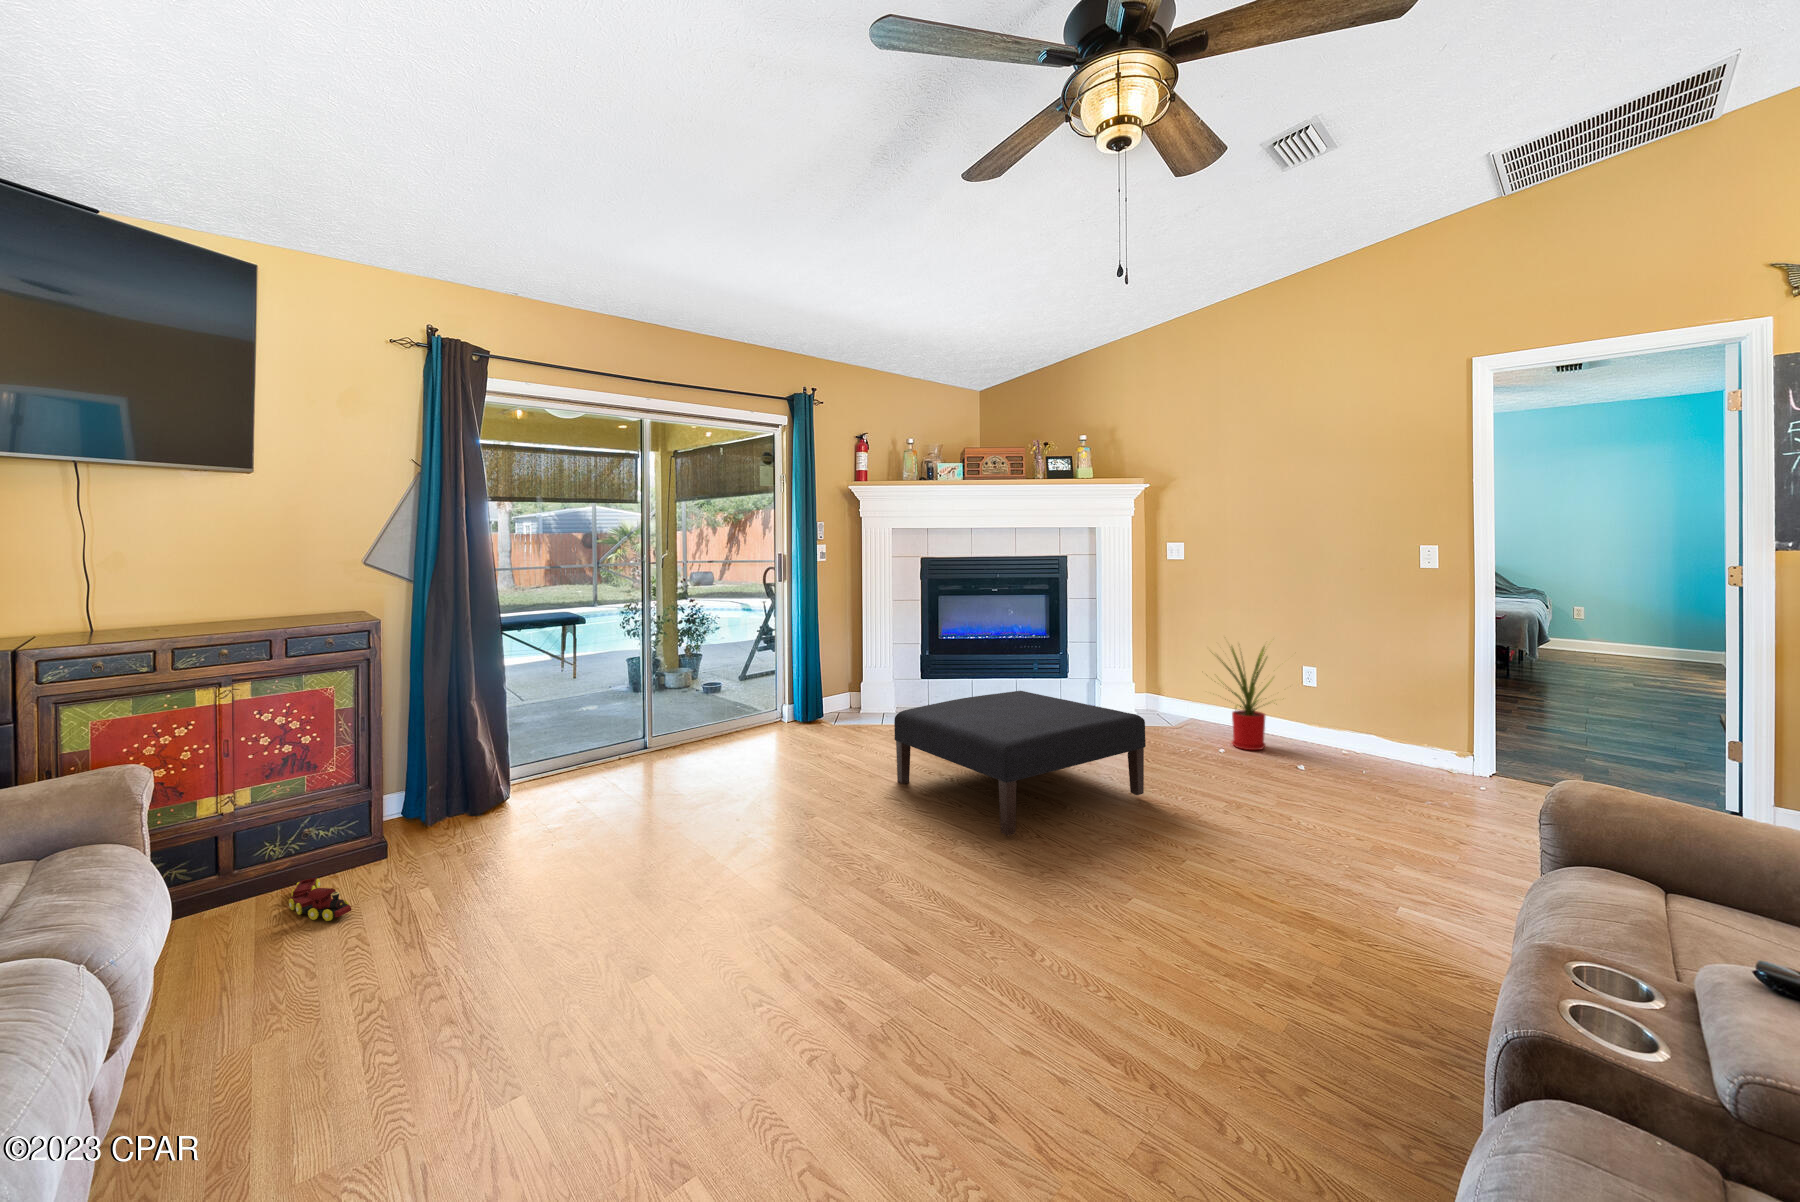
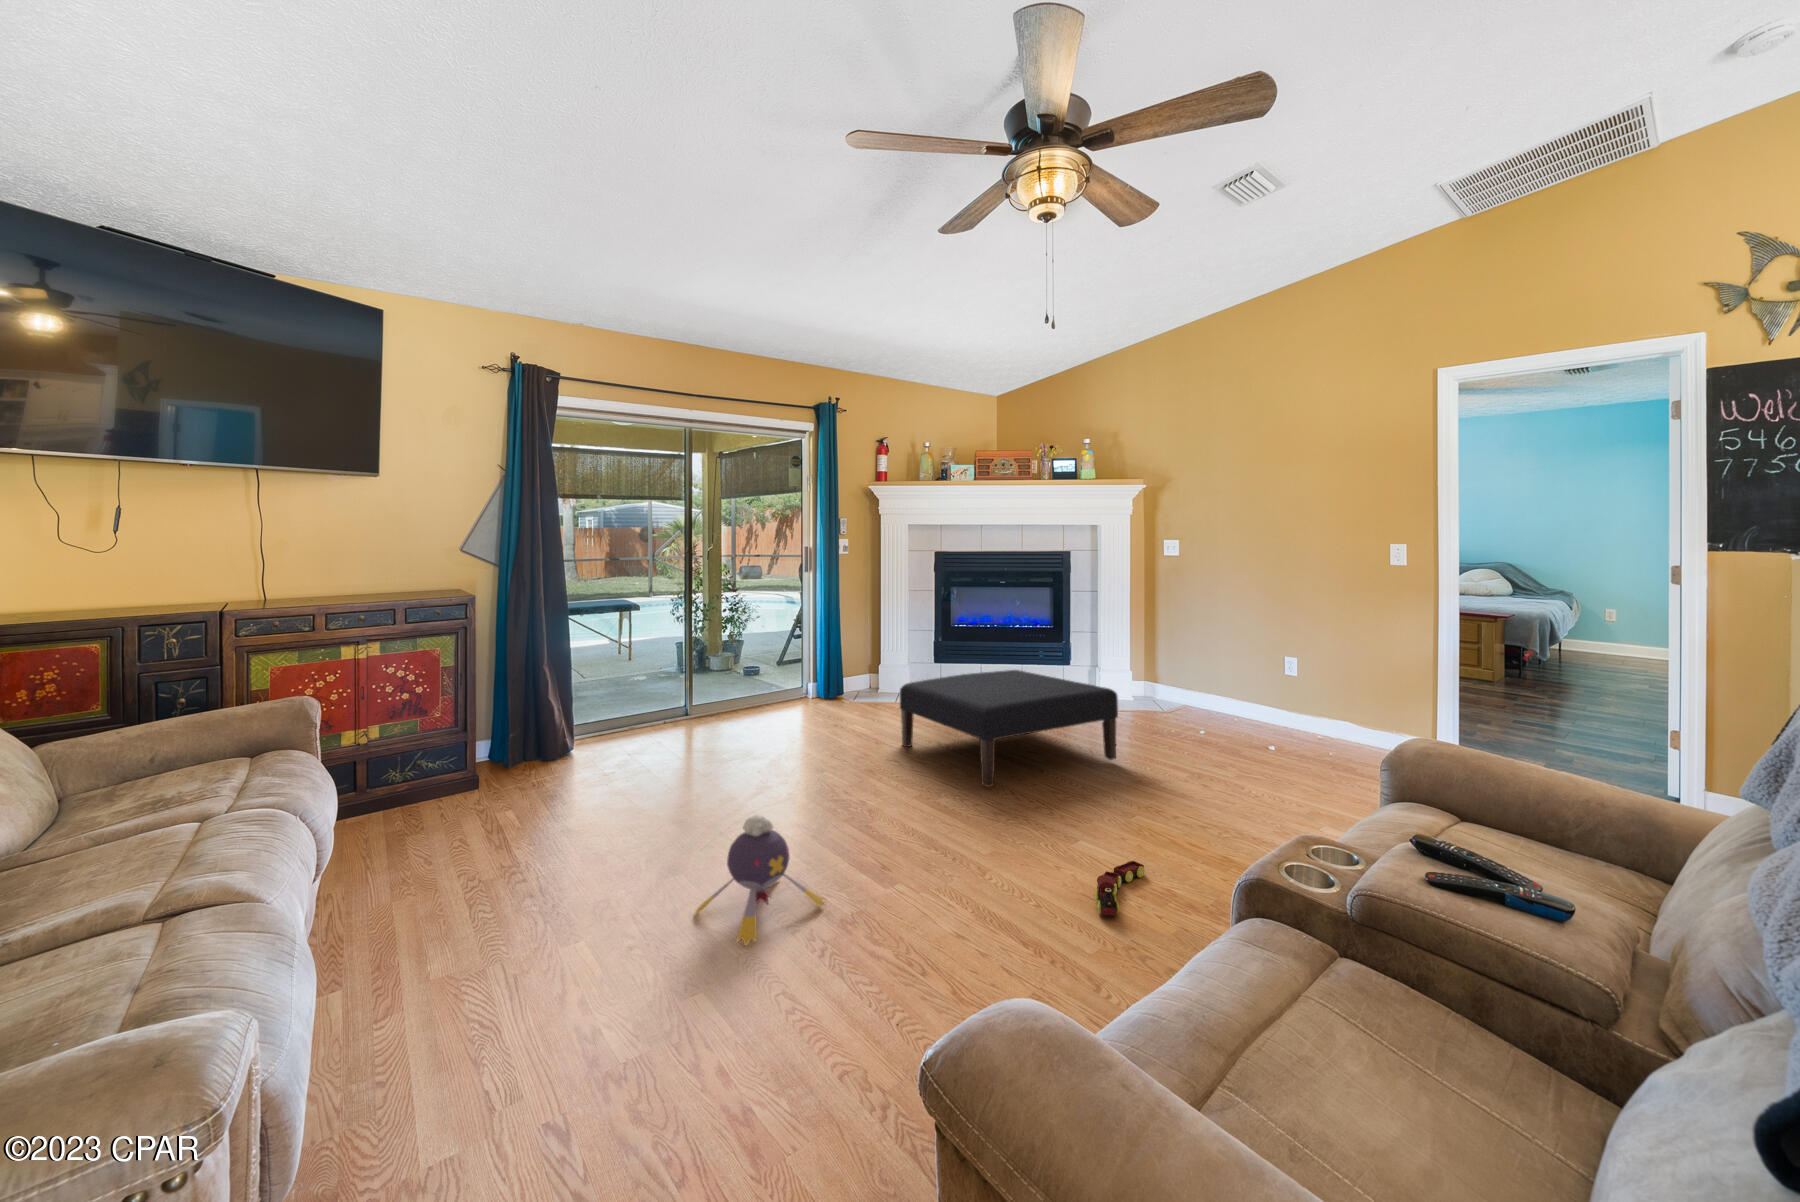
house plant: present [1217,646,1271,750] -> none [1184,623,1271,728]
toy train: present [289,878,351,921] -> present [1095,861,1145,916]
plush toy: none [672,910,843,1098] -> present [695,815,824,946]

